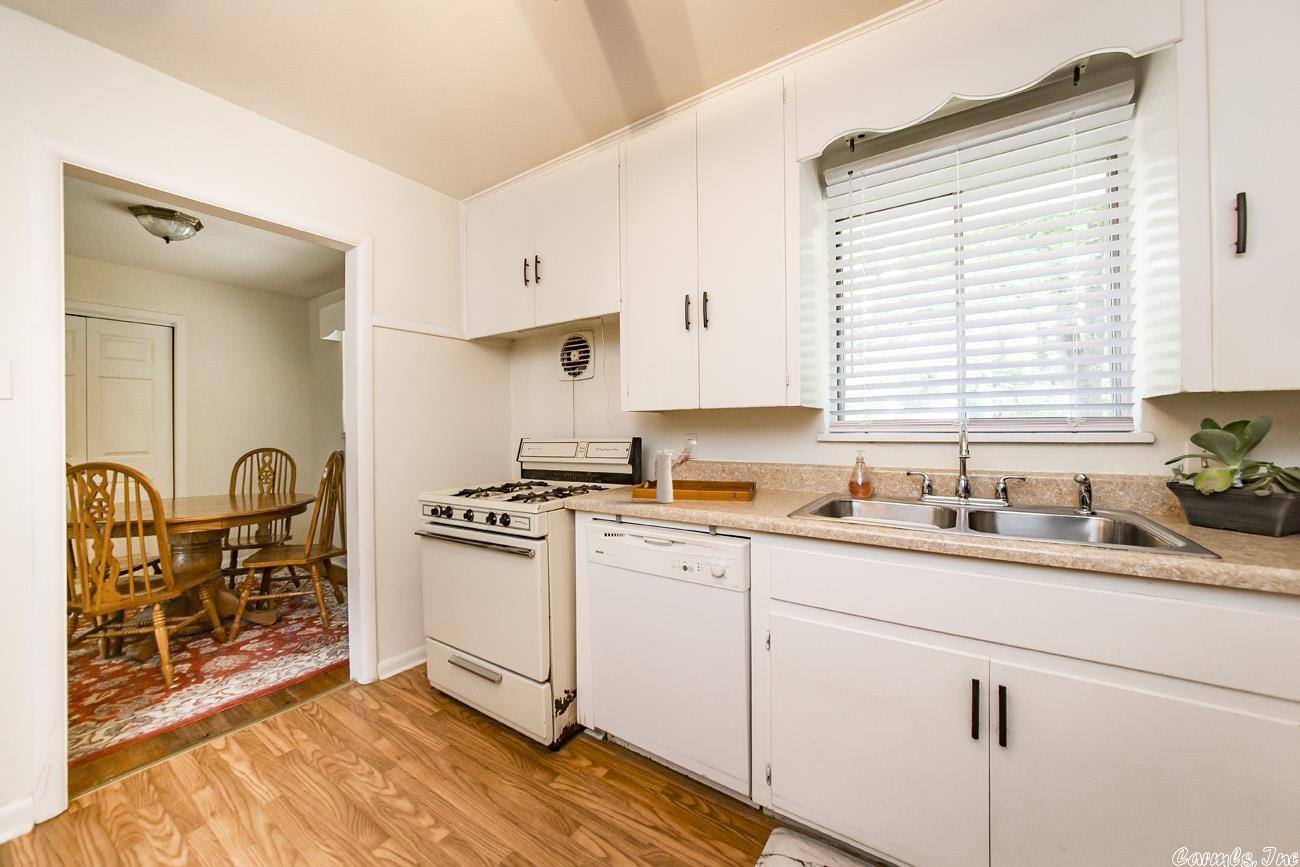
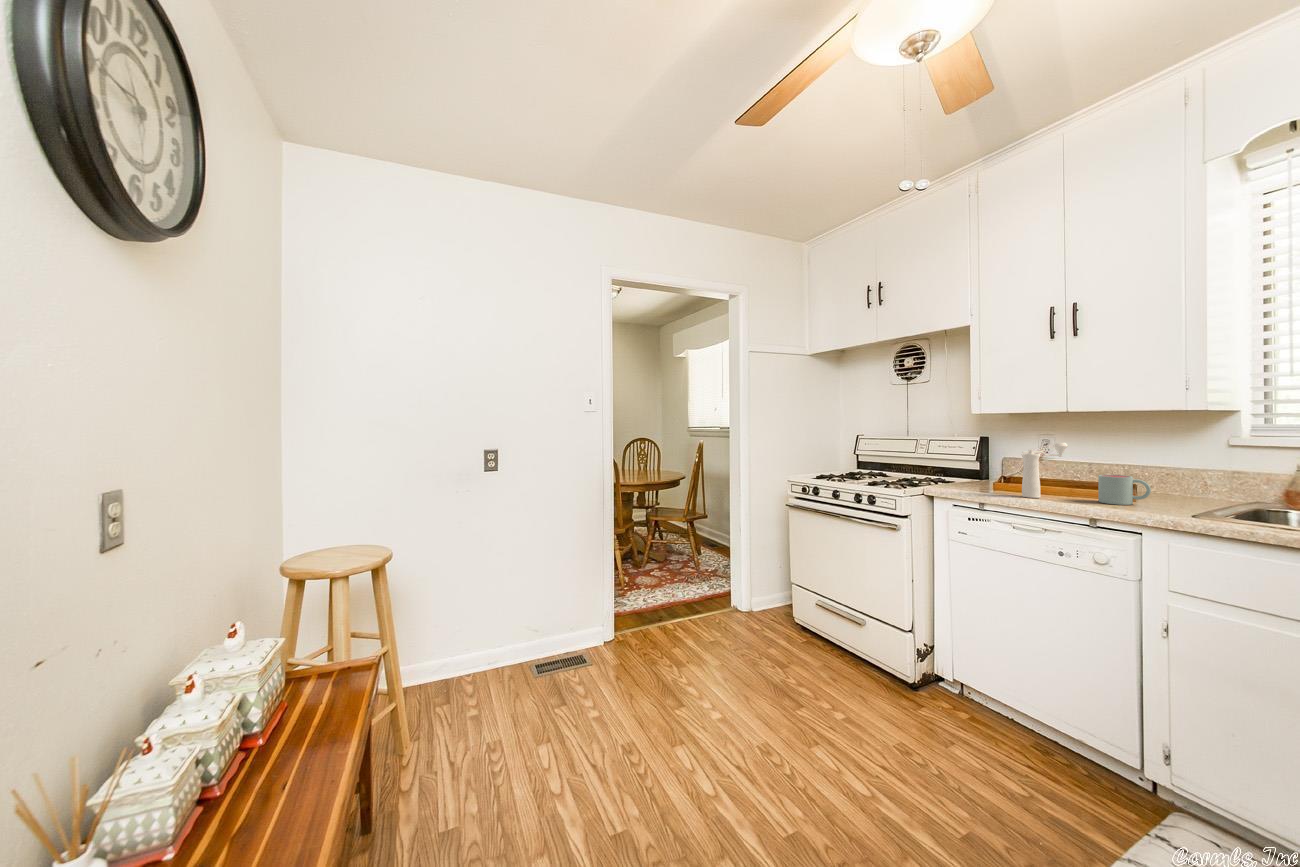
mug: none [720,473,759,505] -> present [1098,475,1151,505]

